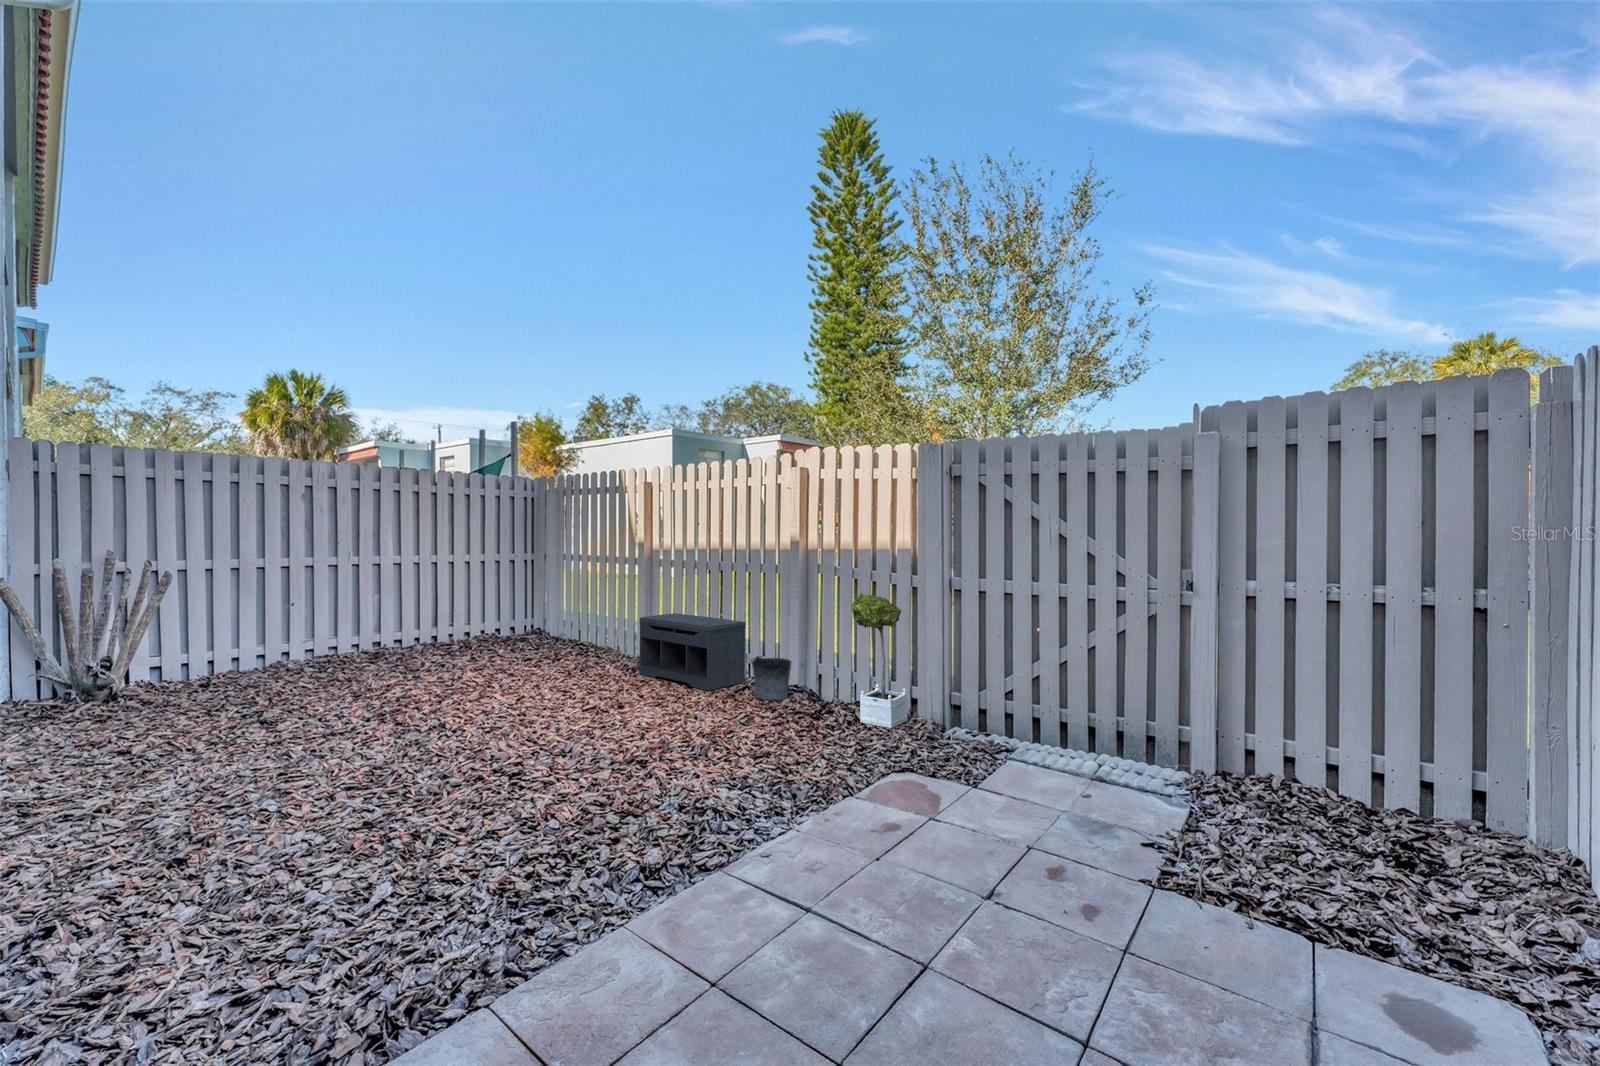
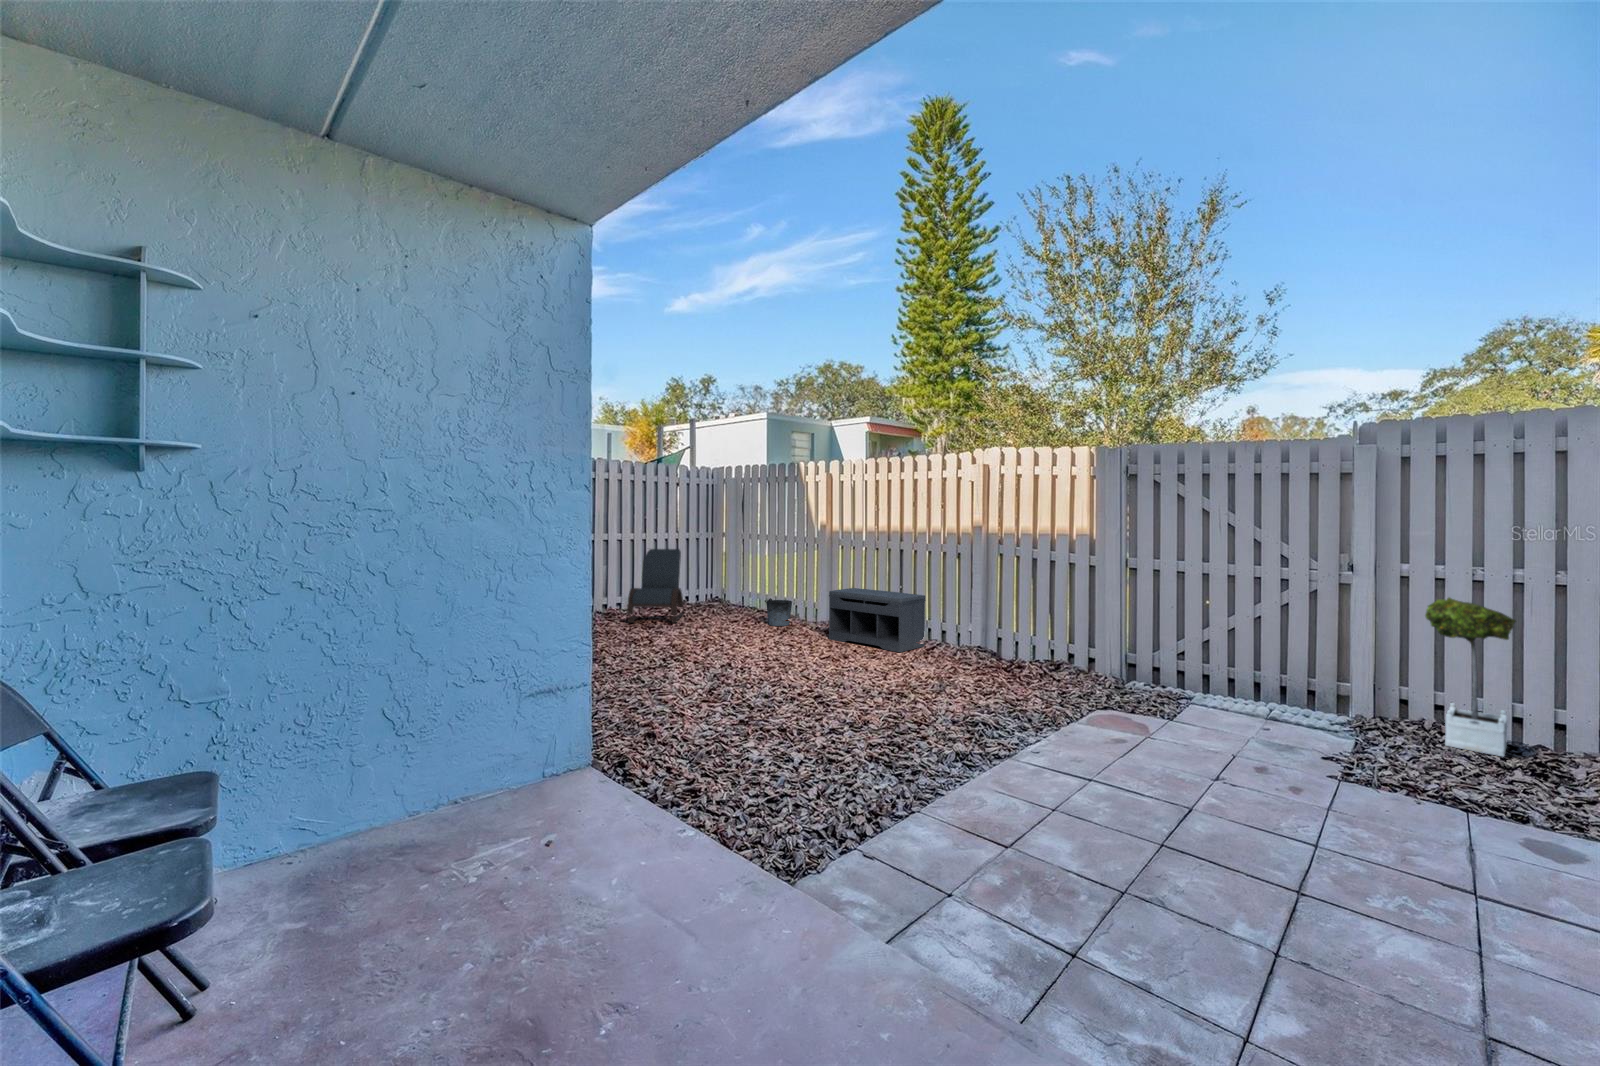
lounge chair: none [413,569,497,657] -> present [627,549,684,623]
potted tree: present [852,592,908,728] -> present [1425,597,1516,756]
bucket: present [751,656,791,700] -> present [765,598,792,626]

